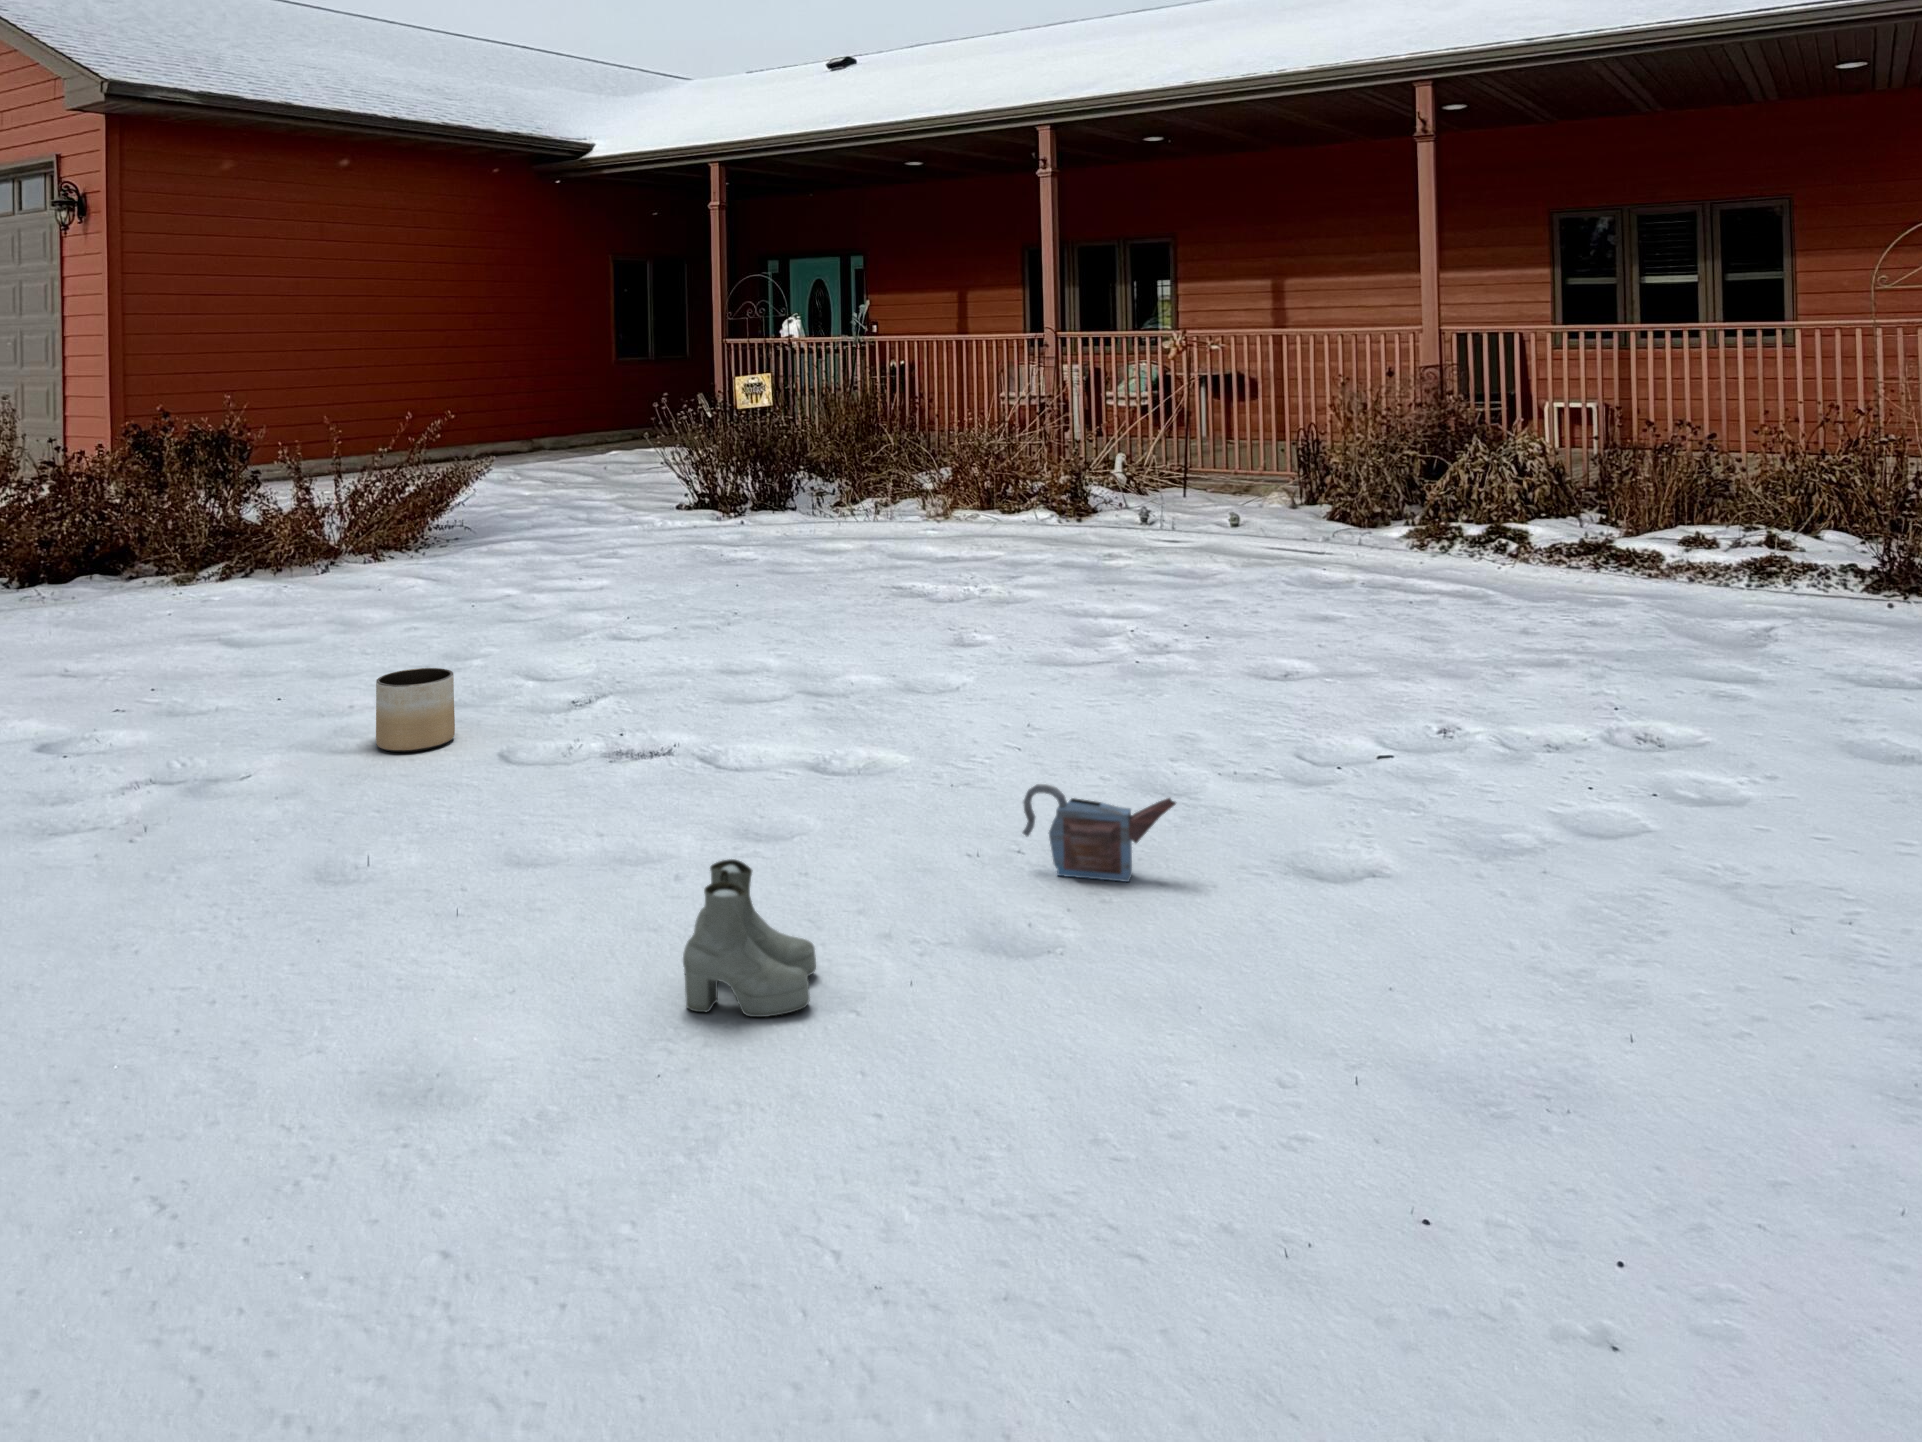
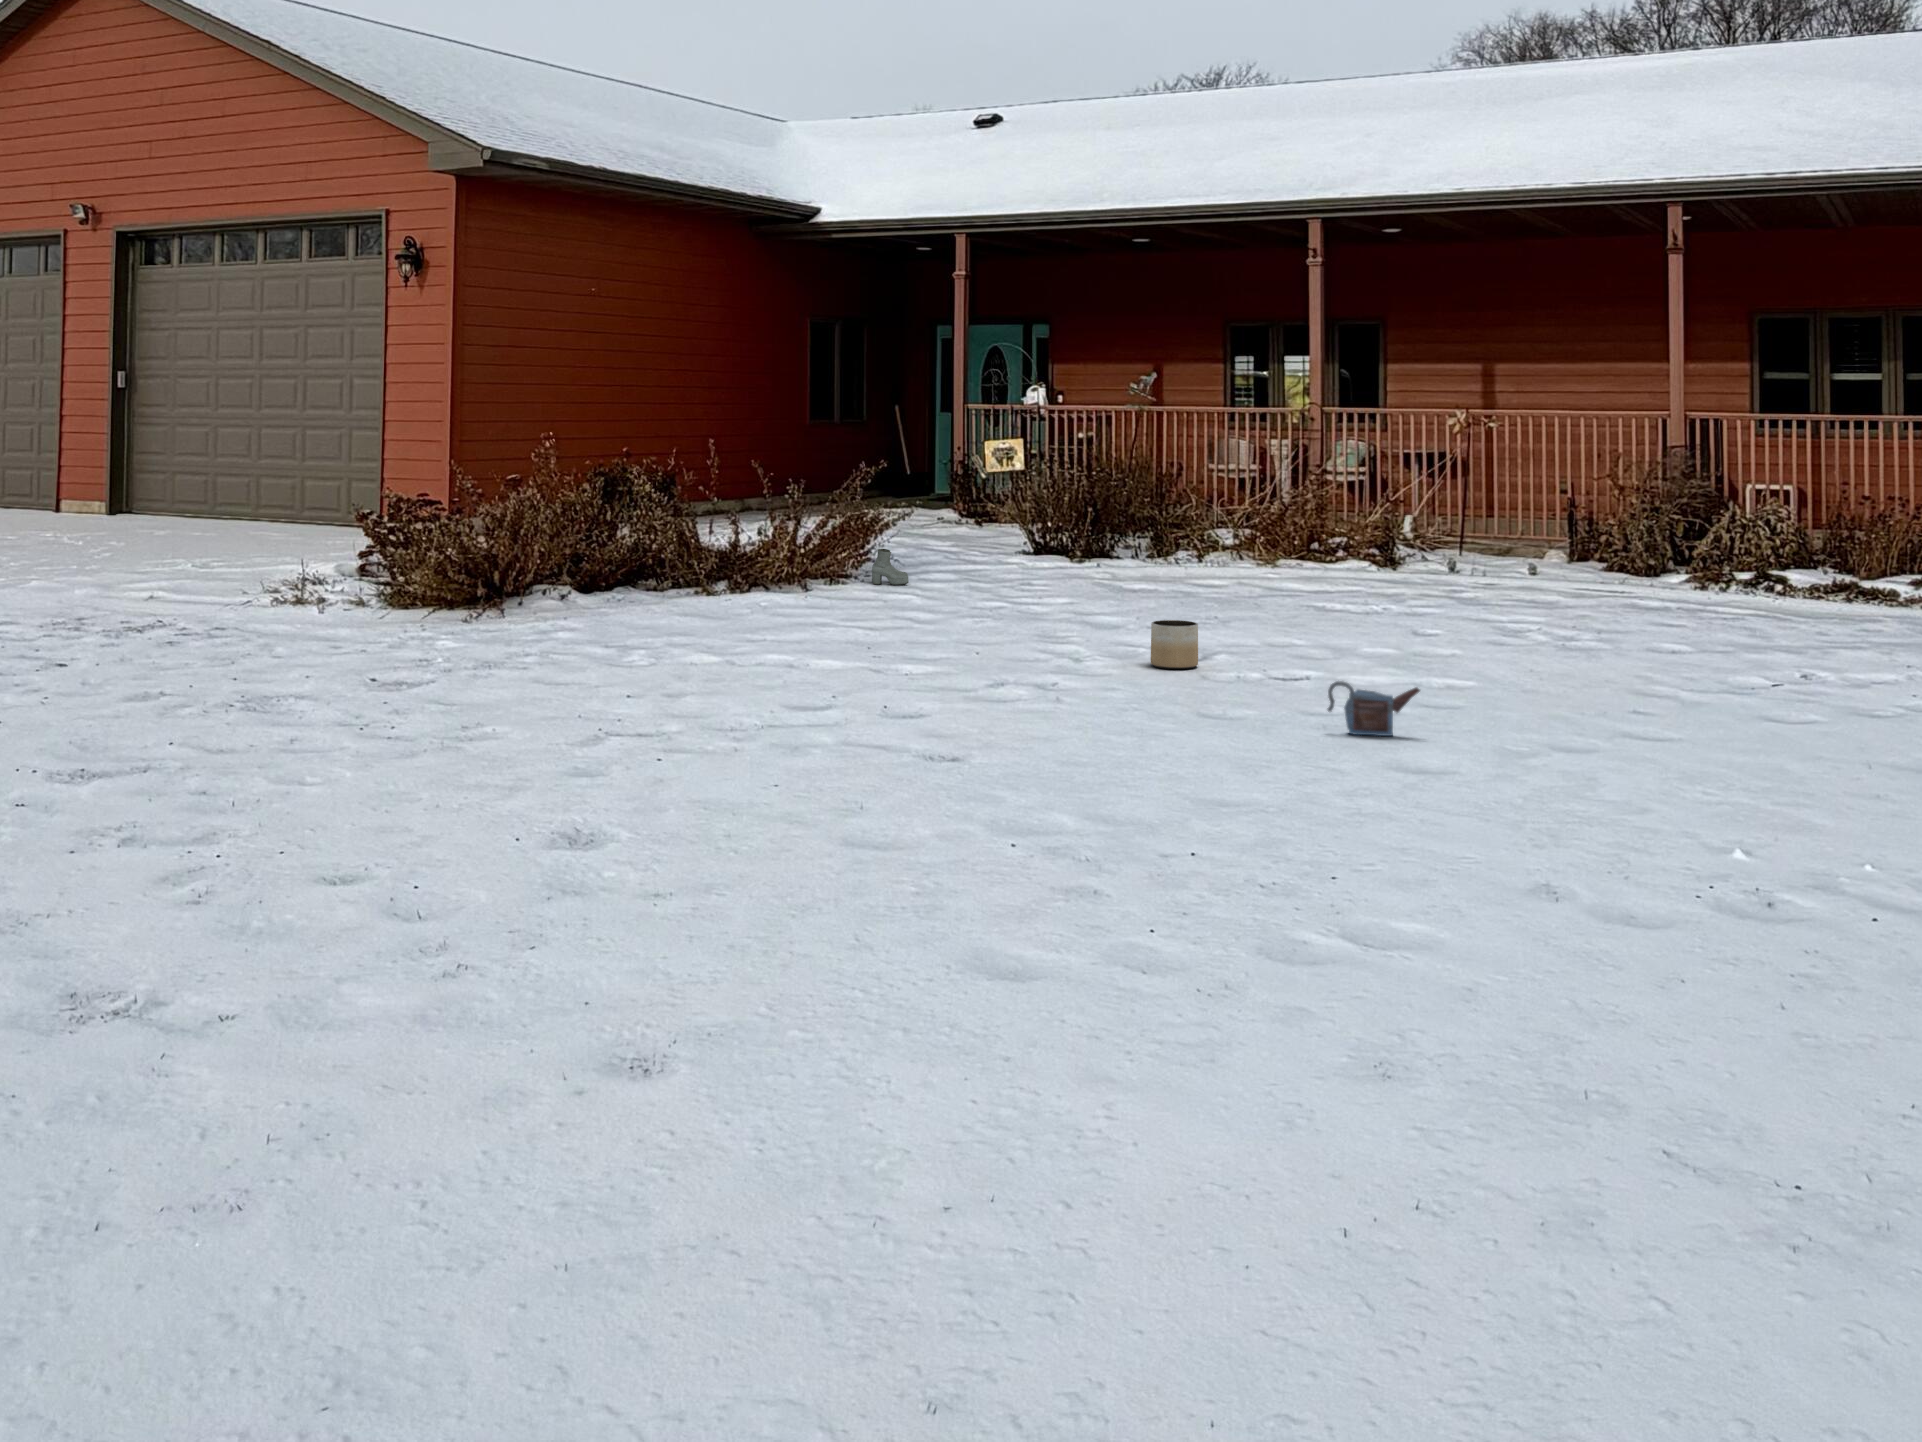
watering can: present [1023,784,1176,882] -> present [1327,681,1420,736]
boots: present [683,859,816,1017] -> present [872,549,909,585]

